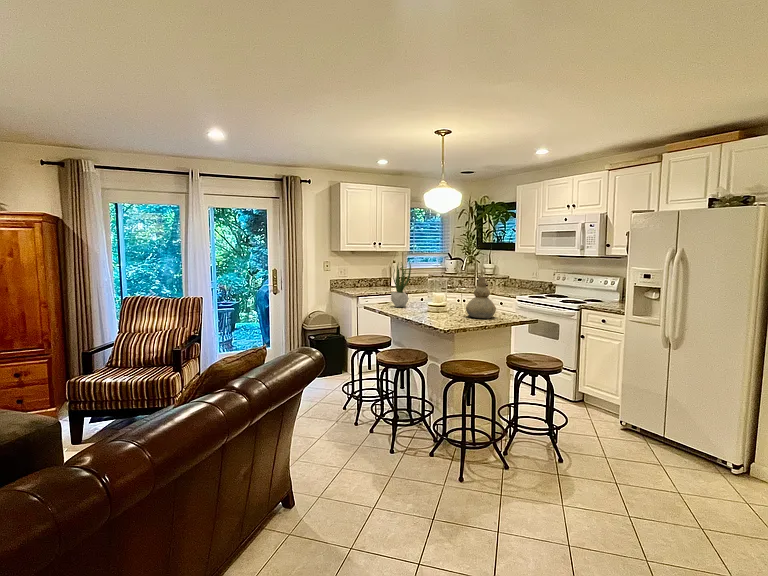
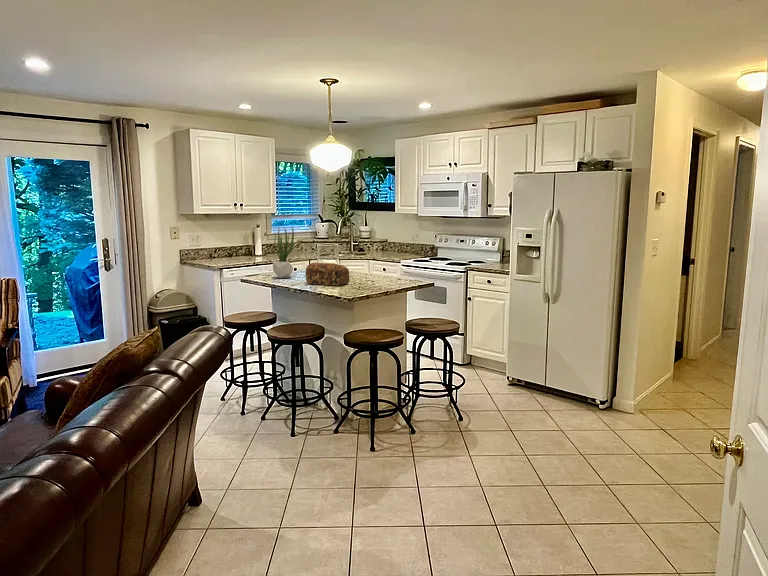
vase: present [466,277,496,318] -> none [362,241,393,285]
bread loaf: none [415,295,455,317] -> present [305,263,349,286]

